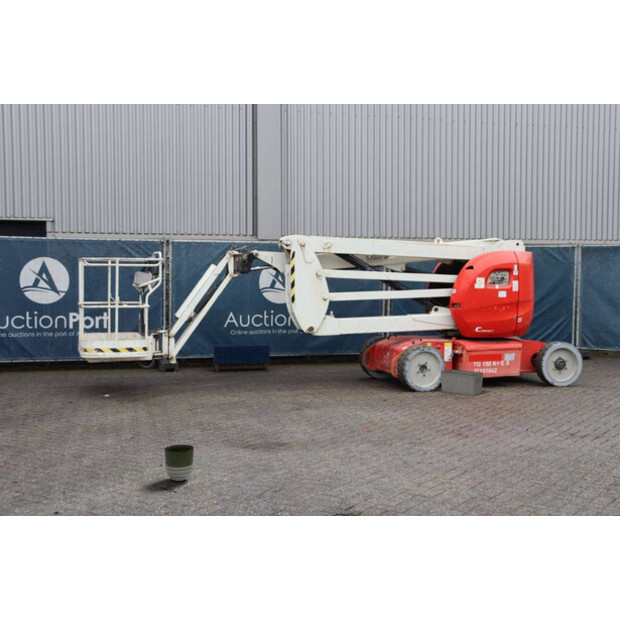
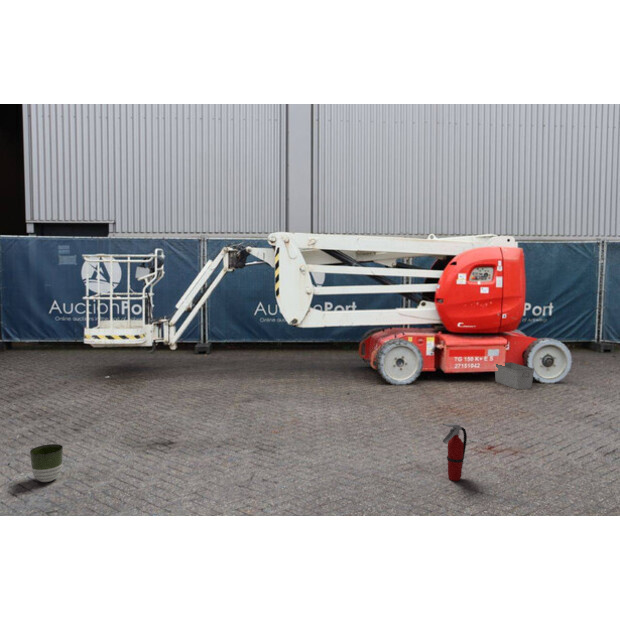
bench: present [213,343,270,372] -> none [233,330,283,355]
storage bin: present [441,369,483,395] -> present [495,362,534,389]
fire extinguisher: none [536,407,553,458] -> present [443,423,467,481]

